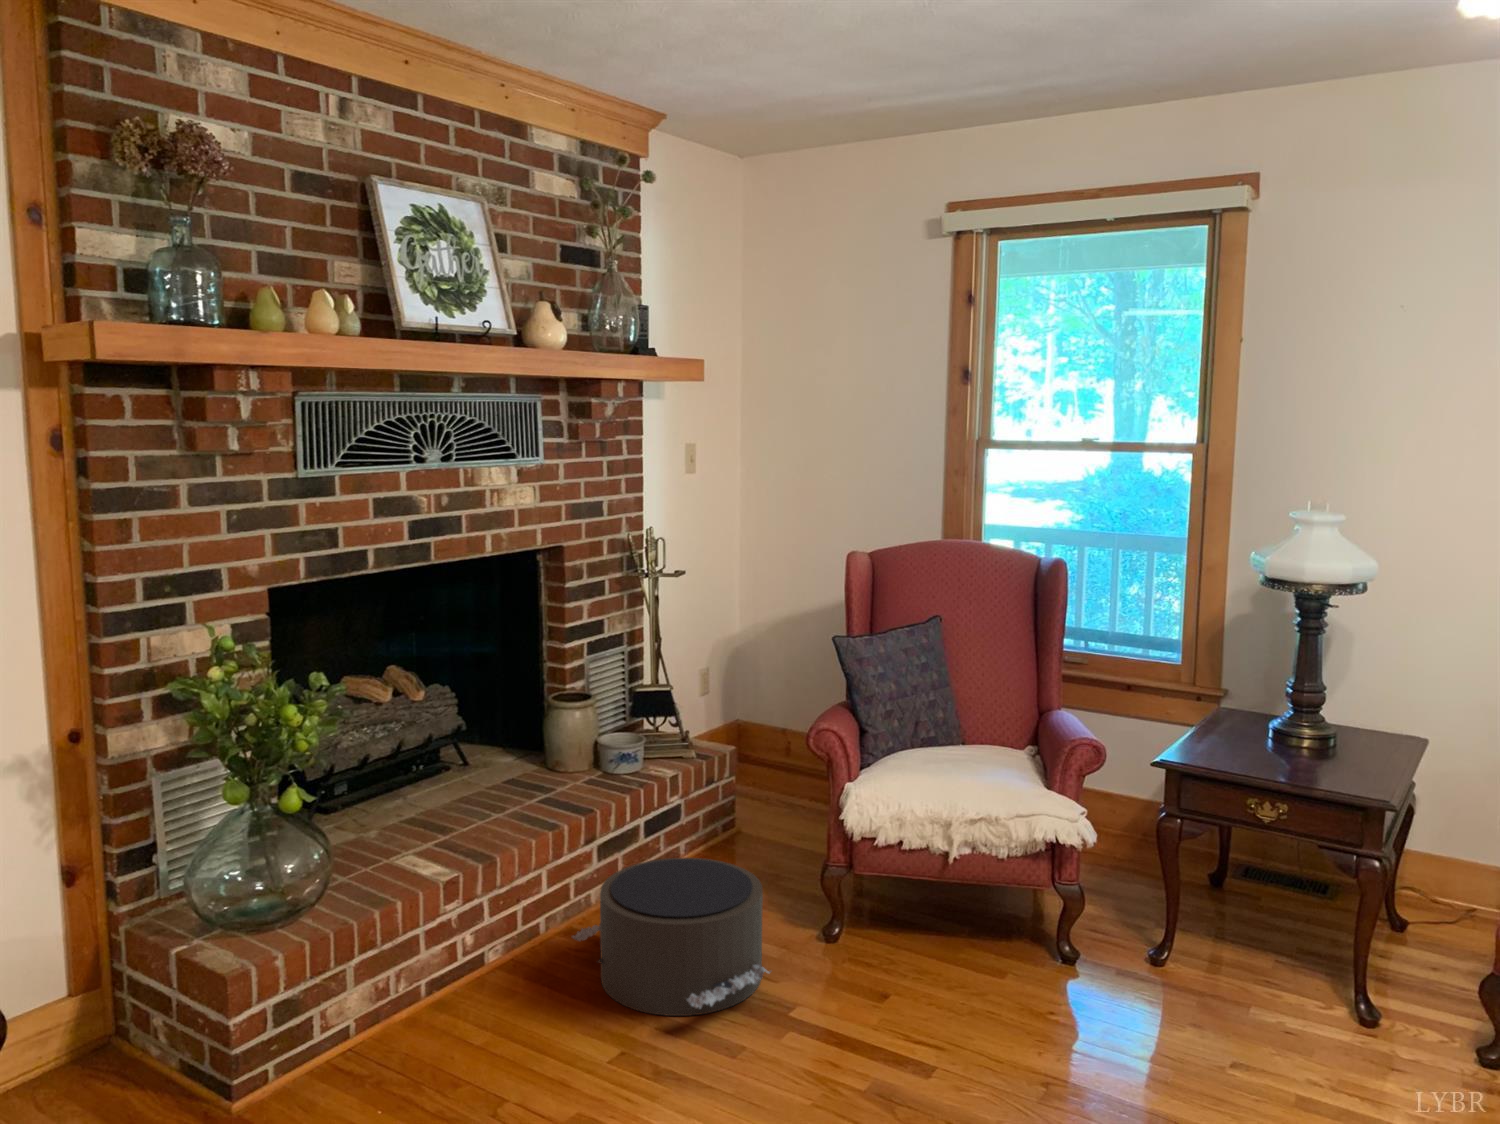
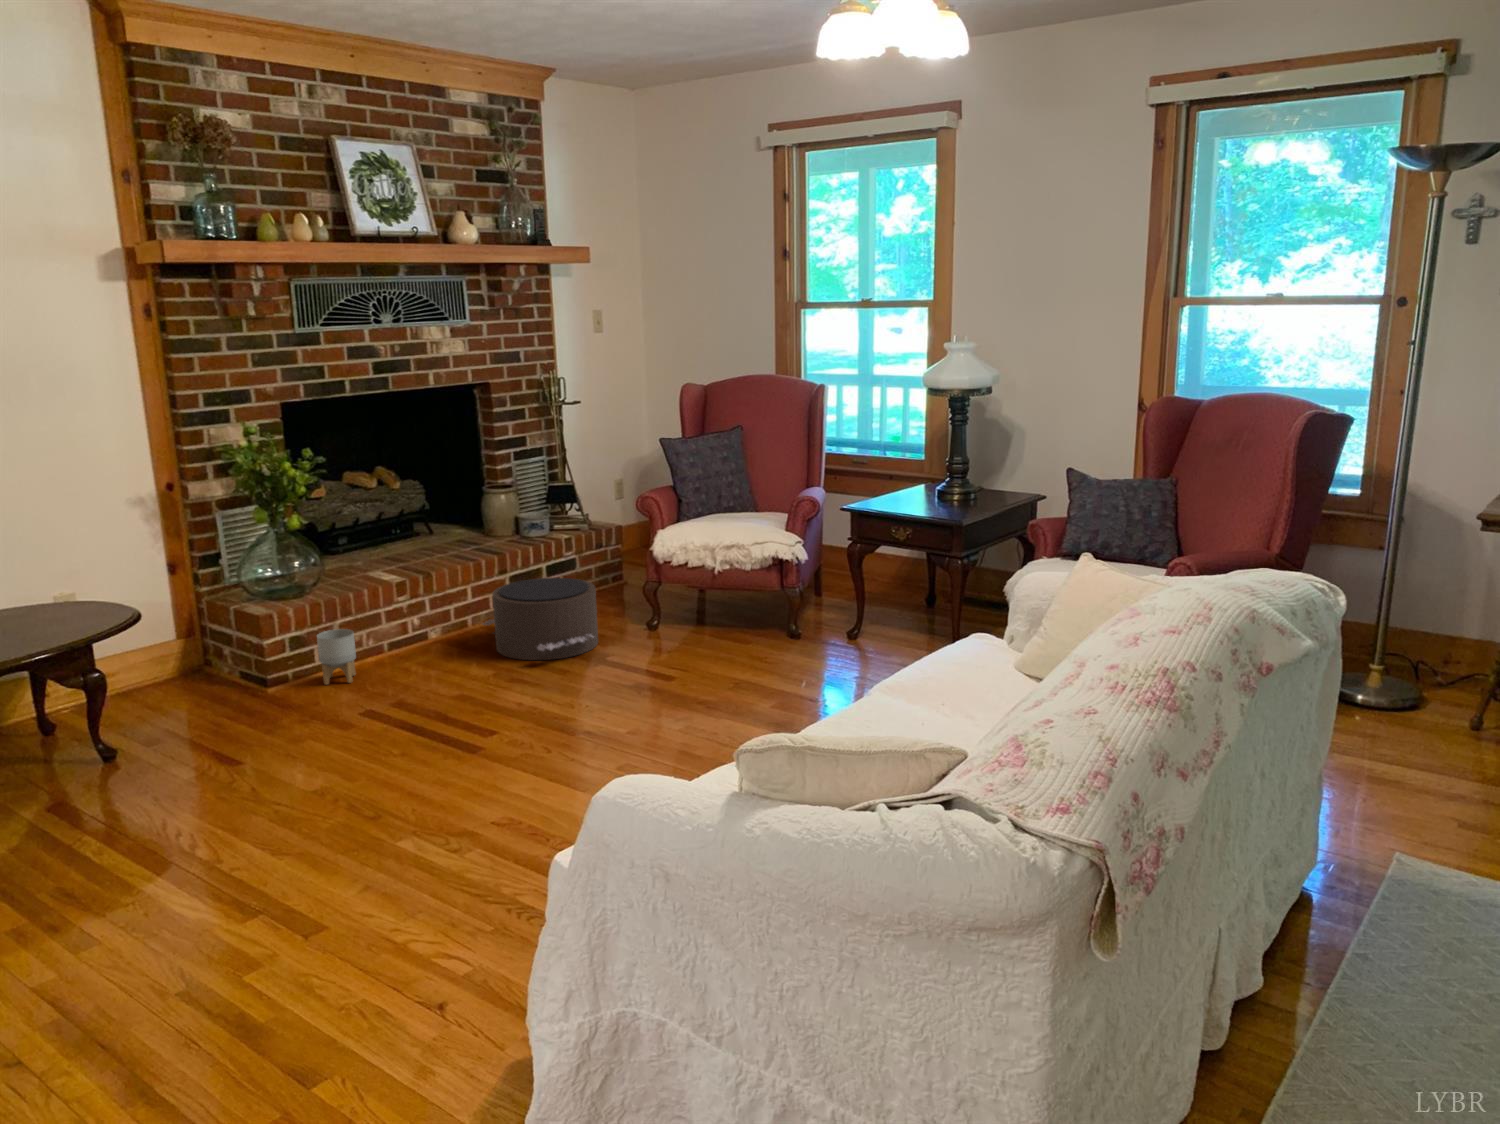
planter: none [322,981,387,1089] -> present [317,629,356,685]

